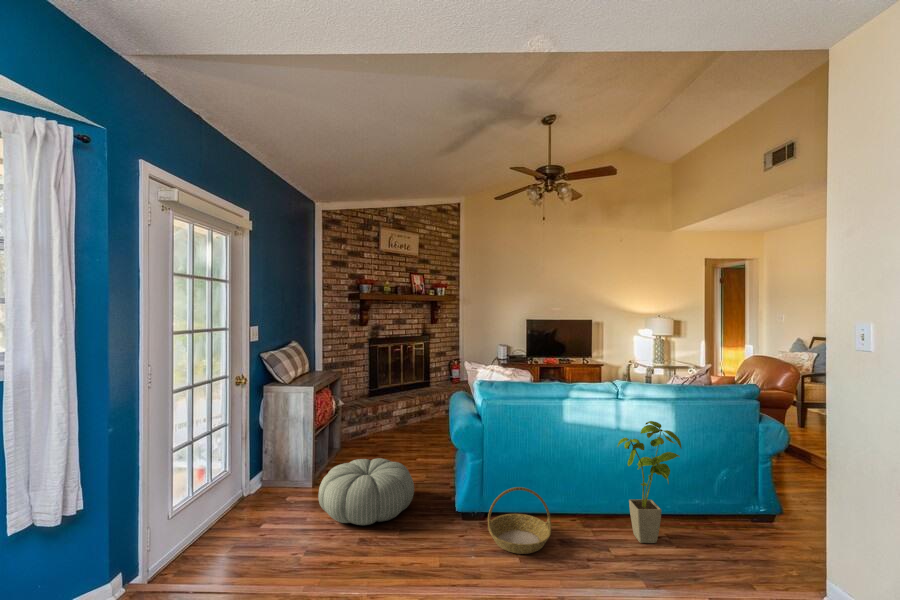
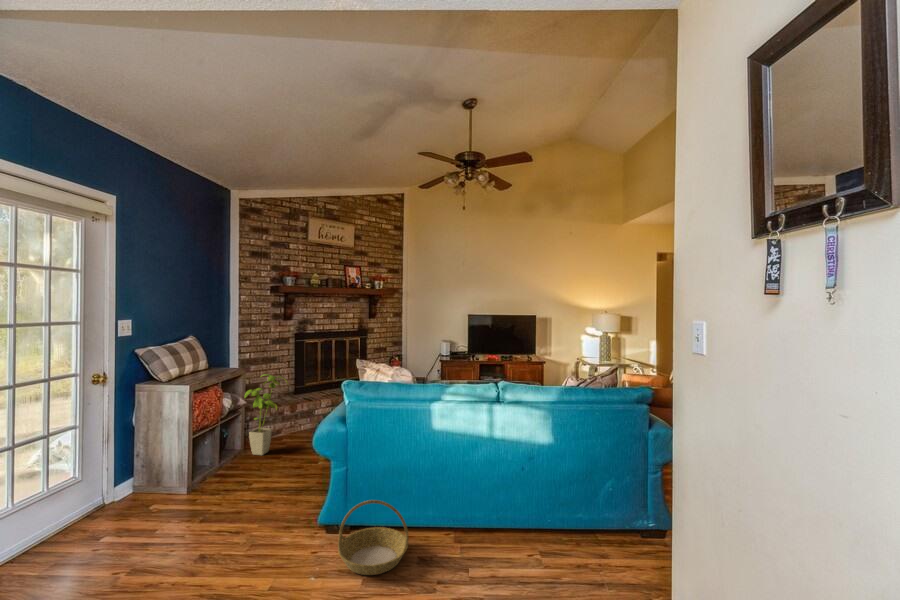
house plant: present [618,421,682,543] -> present [245,374,288,455]
pouf: present [319,458,414,525] -> none [171,463,284,538]

